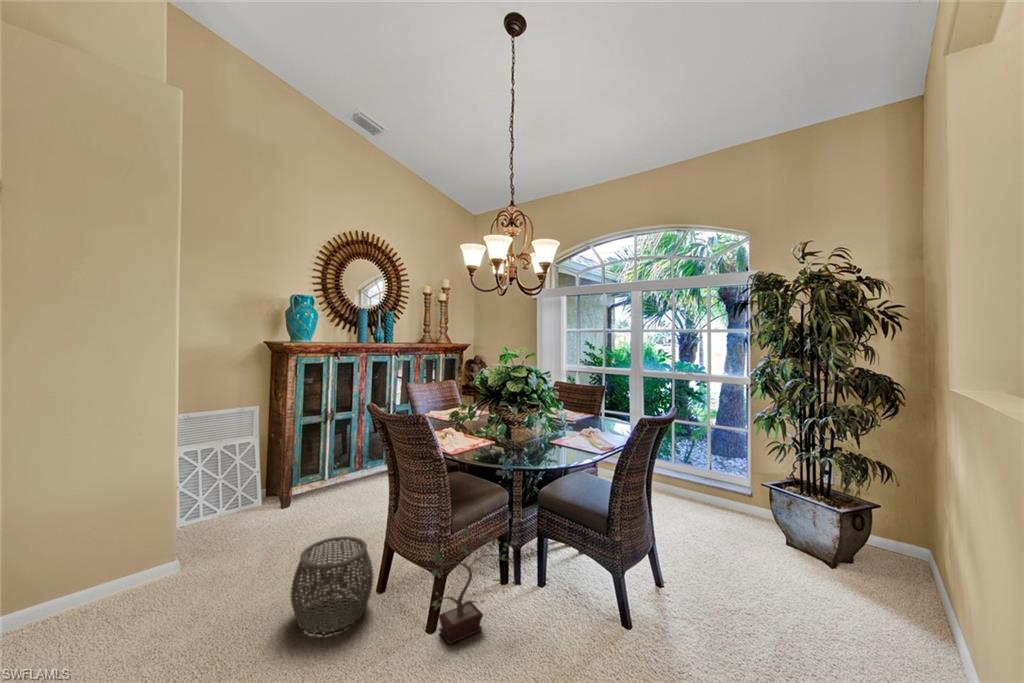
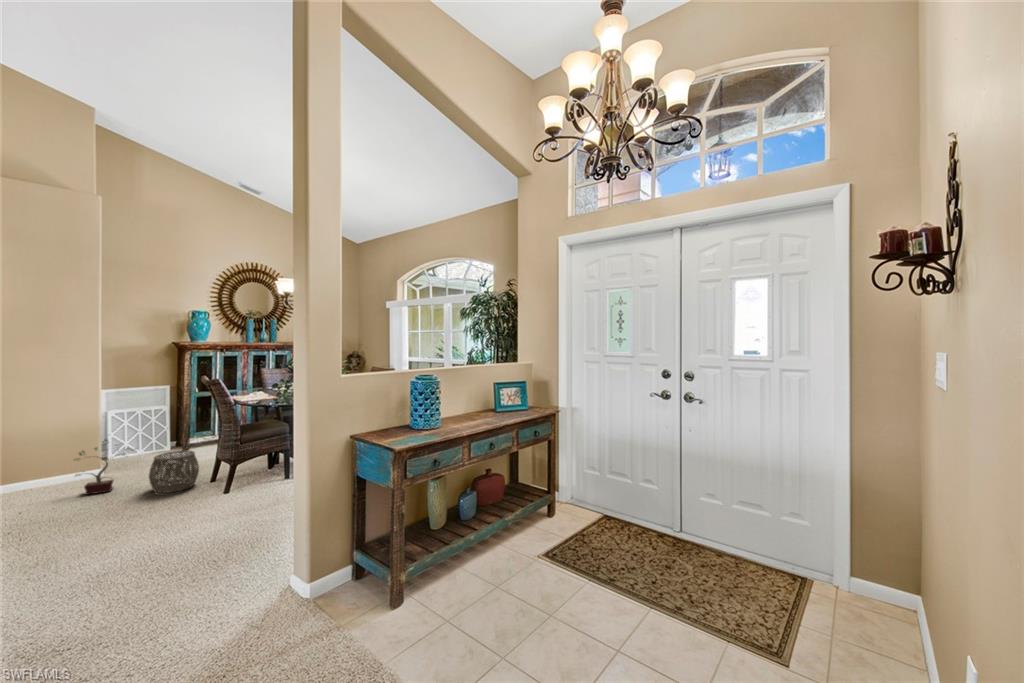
potted plant: present [432,525,517,644] -> present [76,439,133,495]

